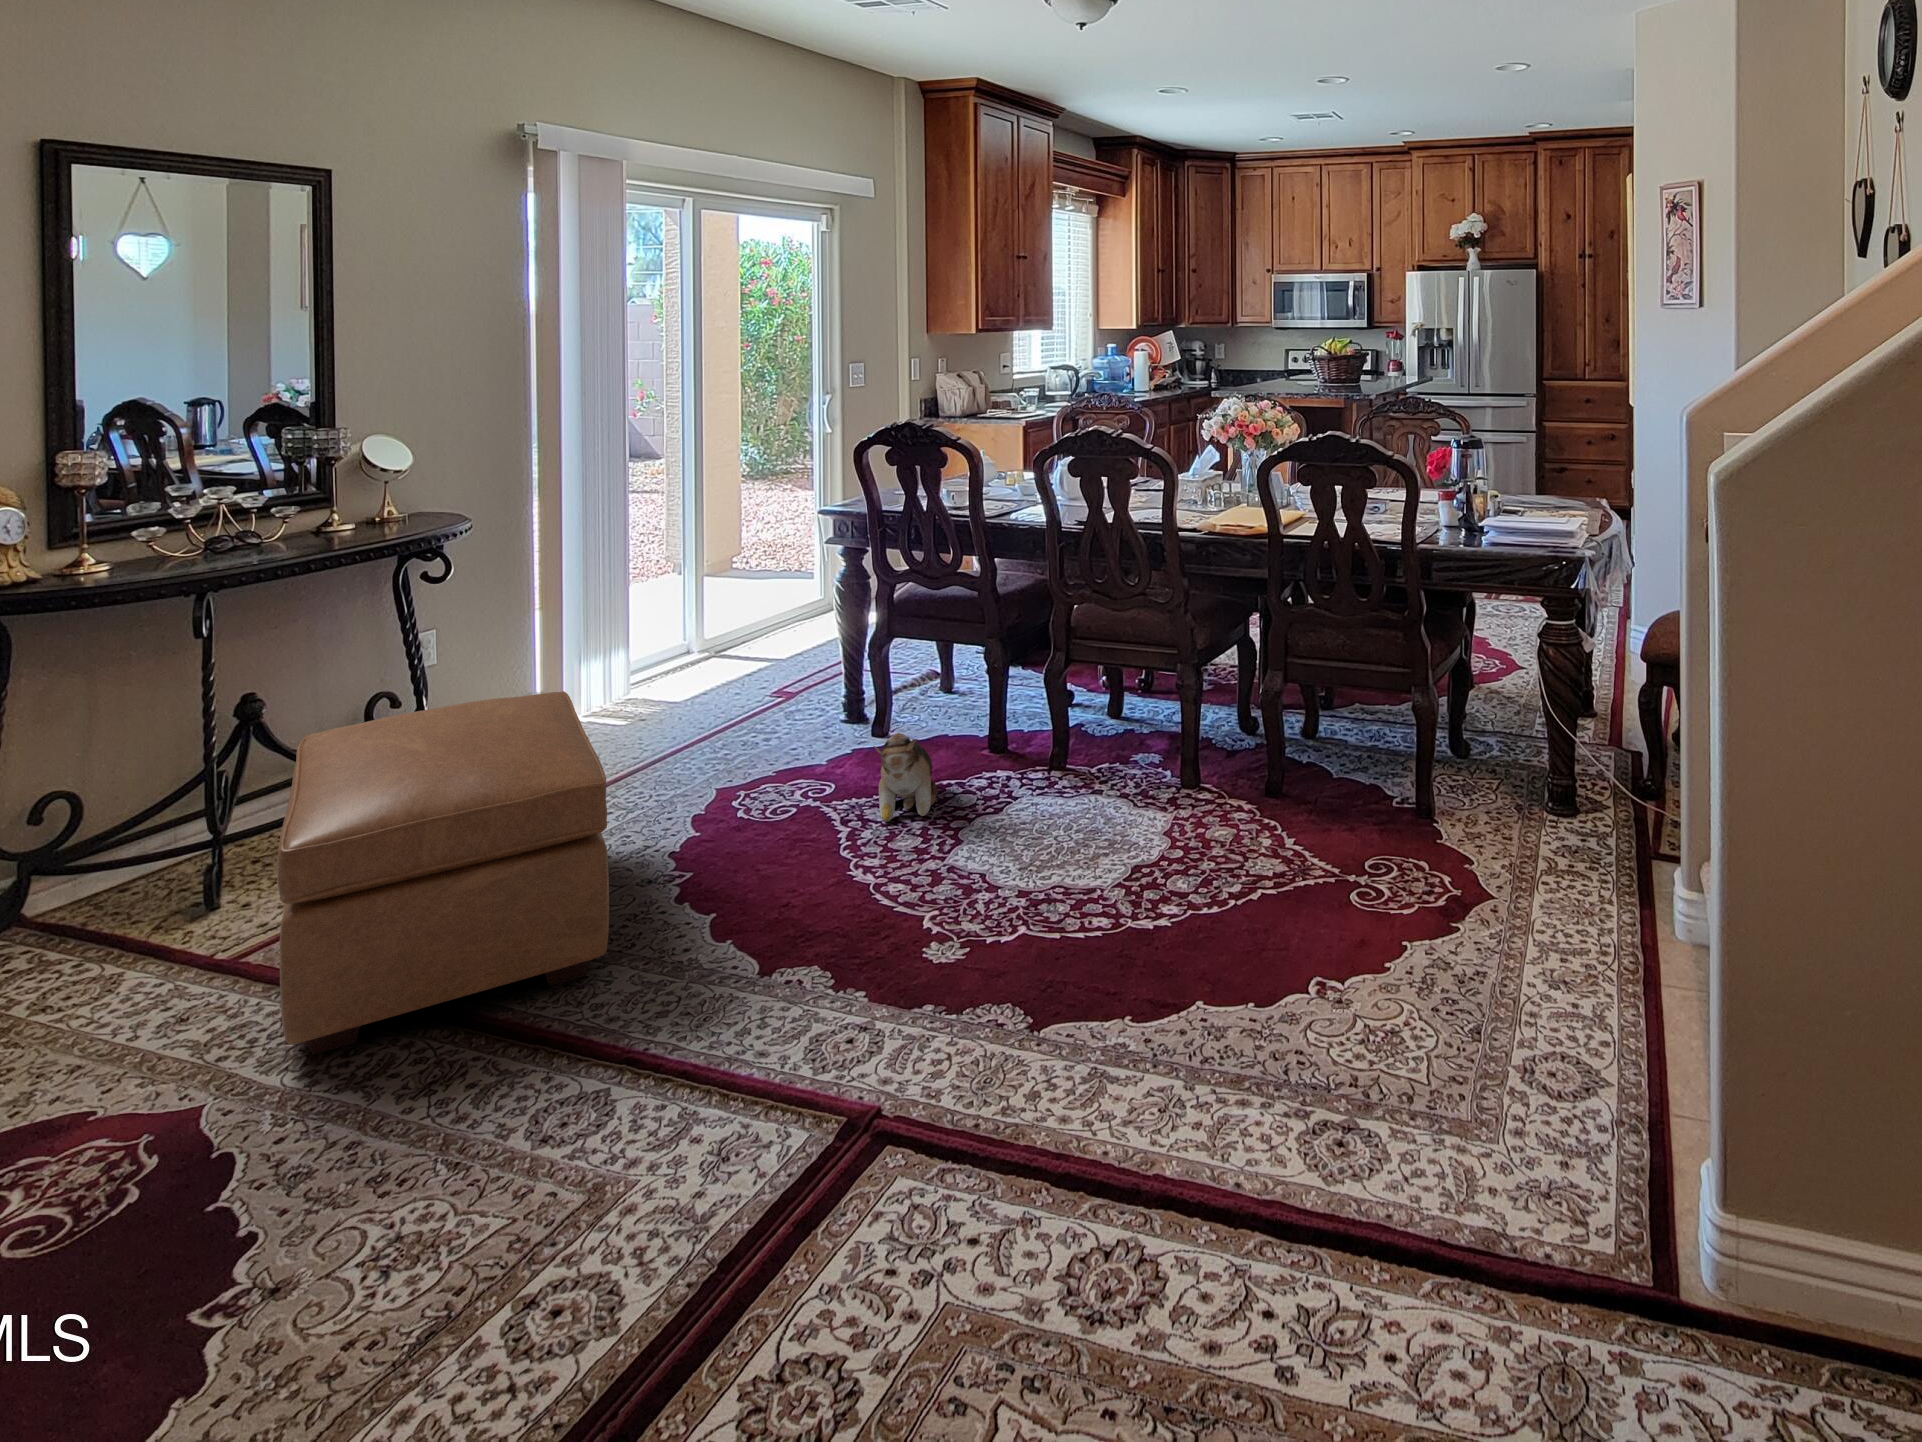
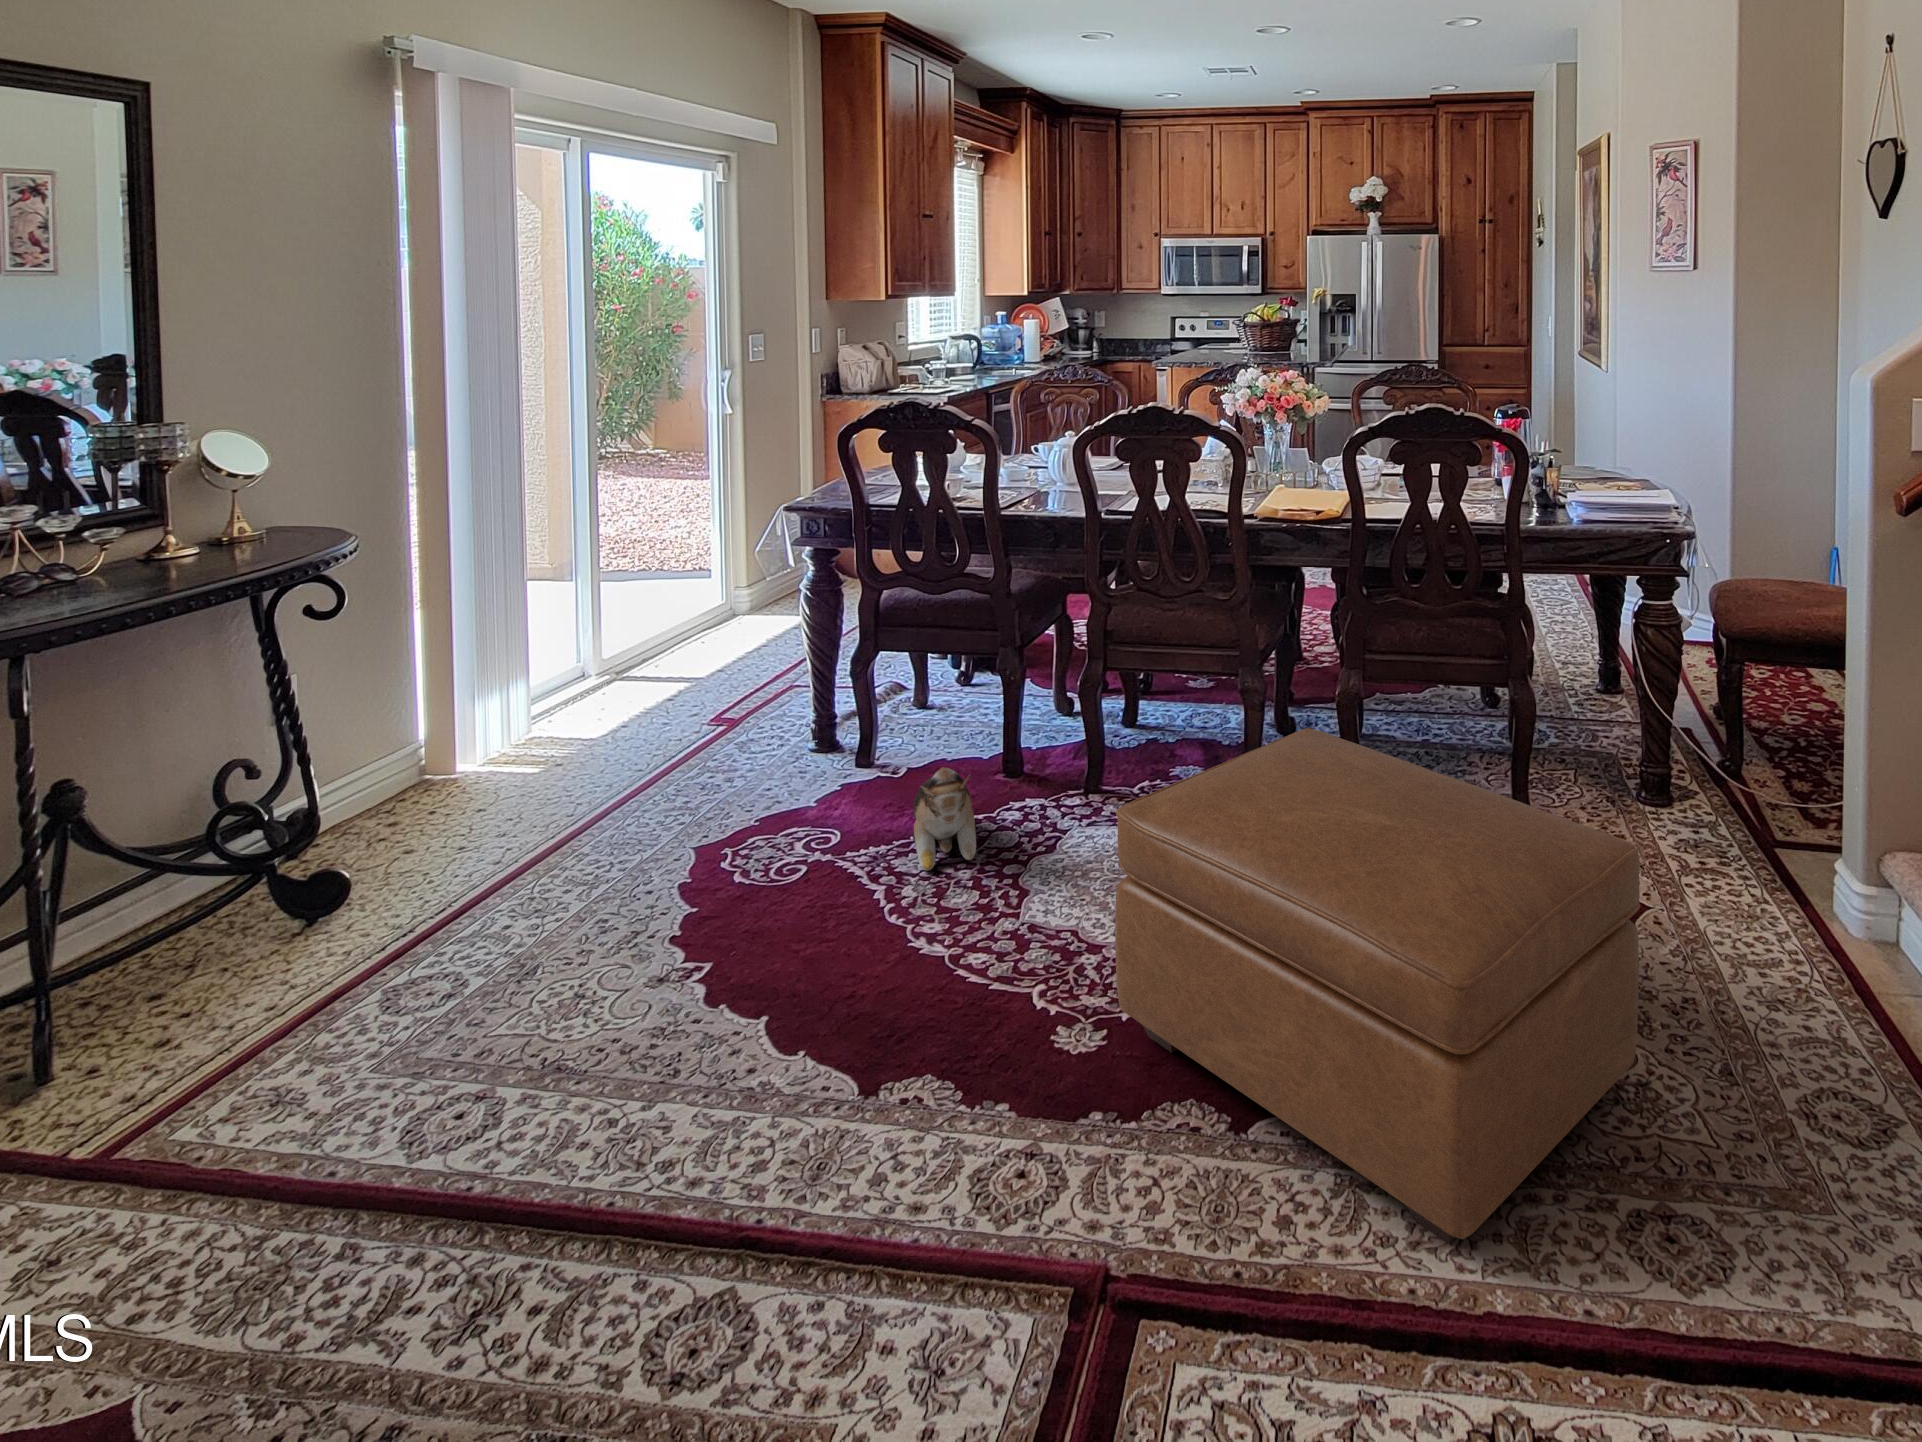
ottoman: present [277,691,609,1055] -> present [1115,728,1640,1244]

